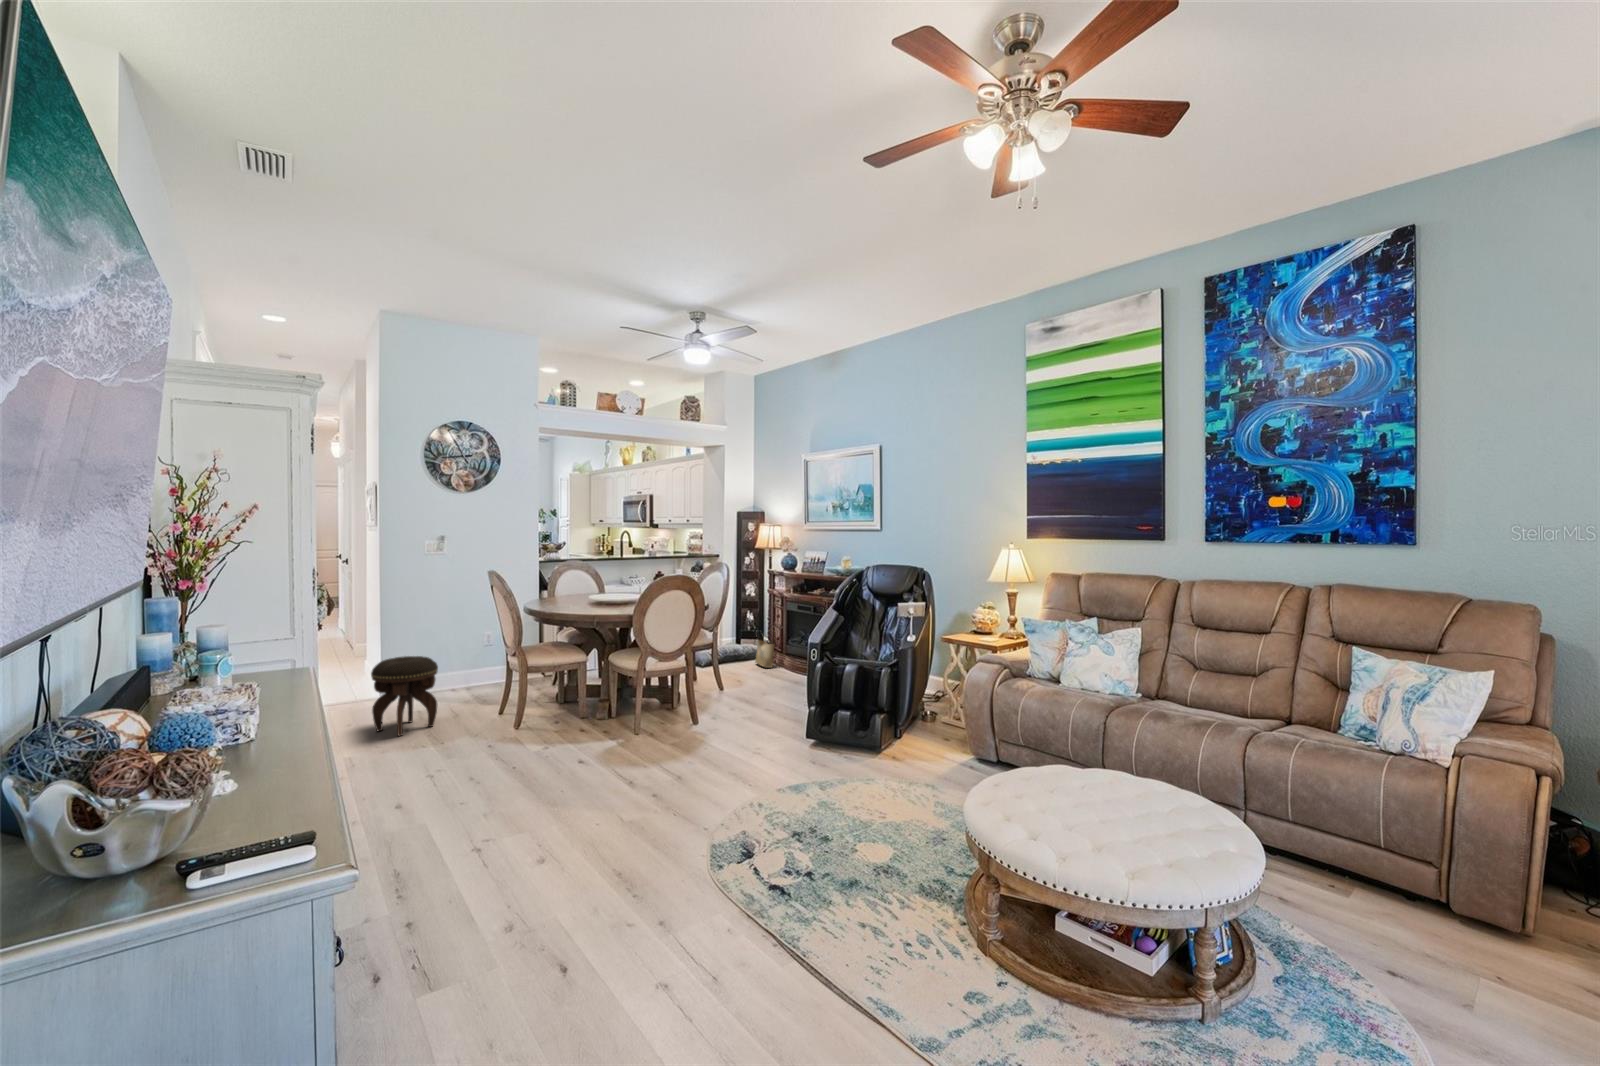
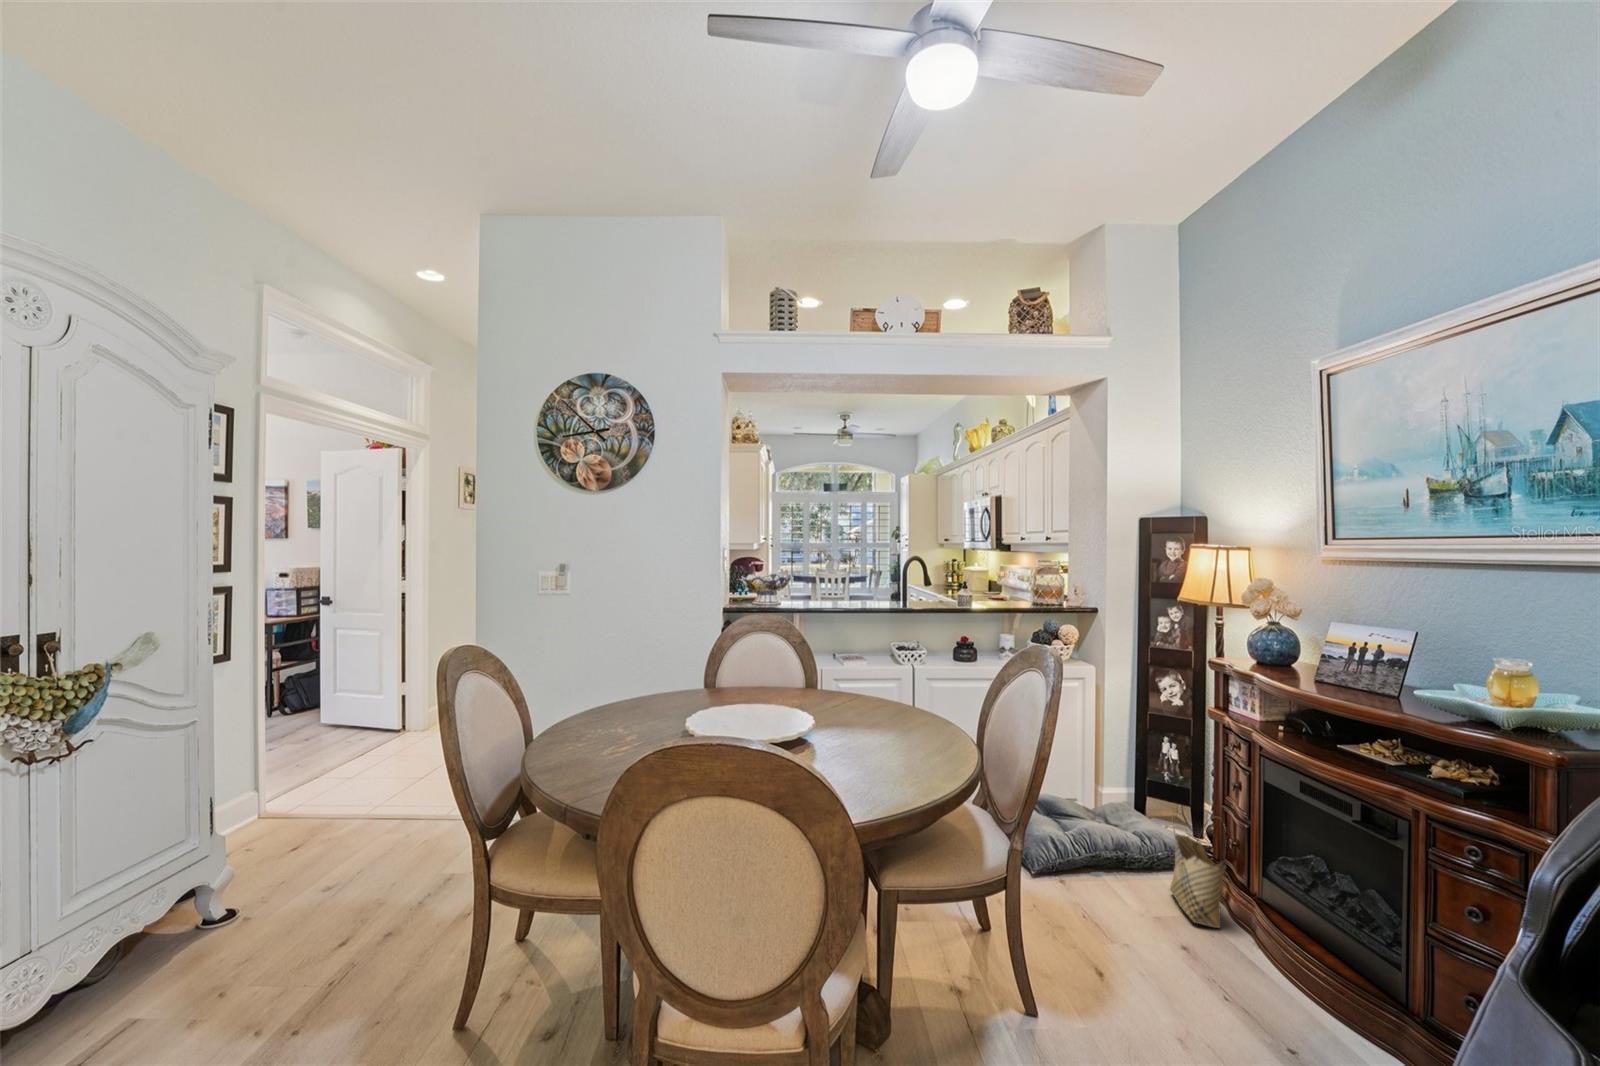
footstool: present [371,656,438,736] -> none [302,786,431,958]

